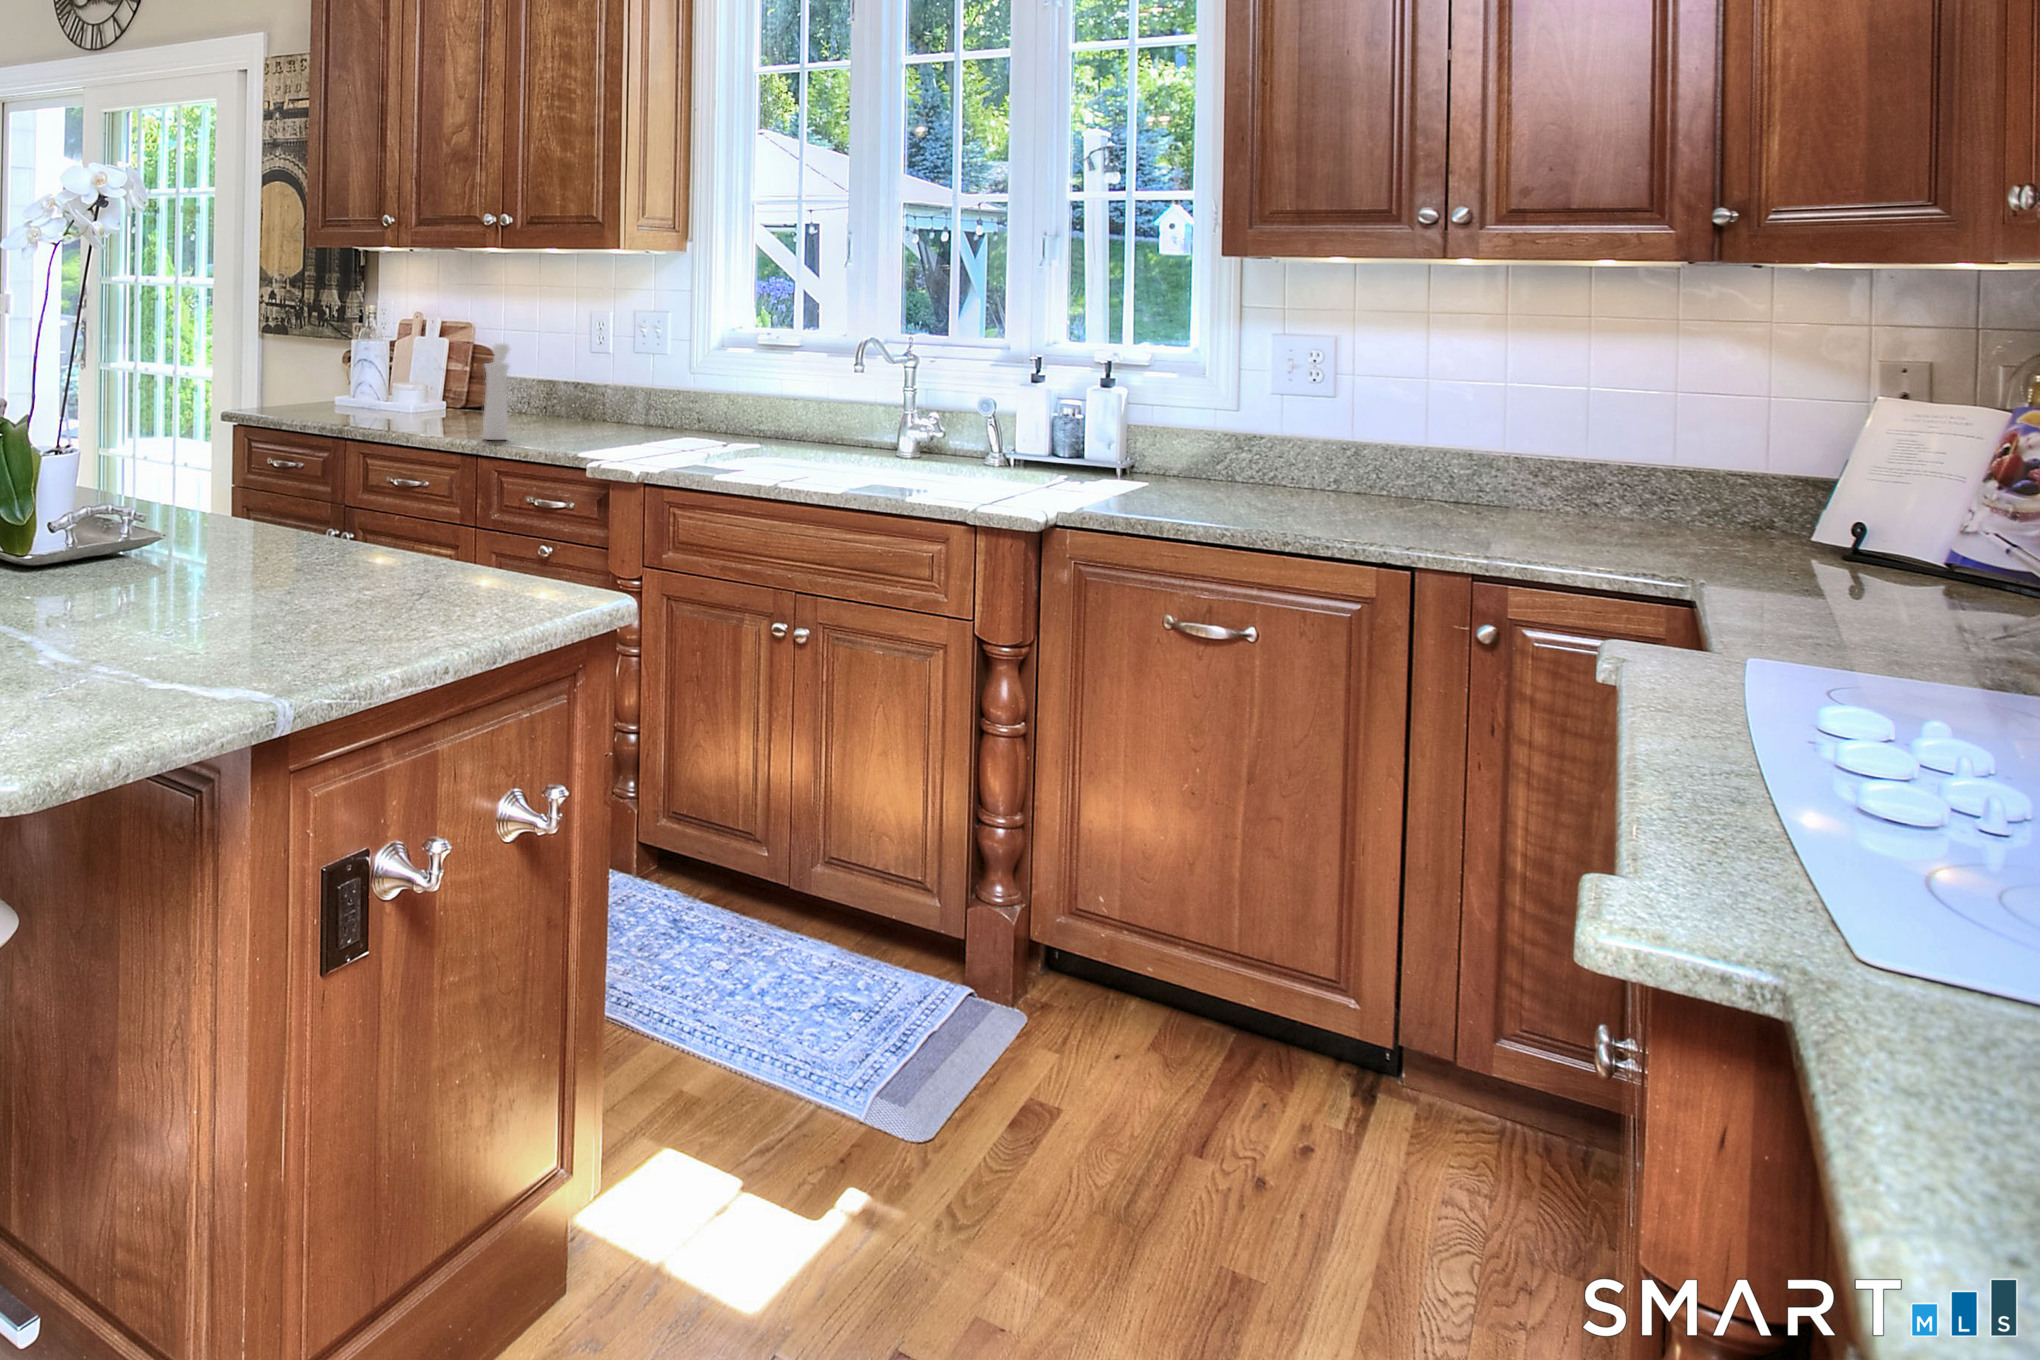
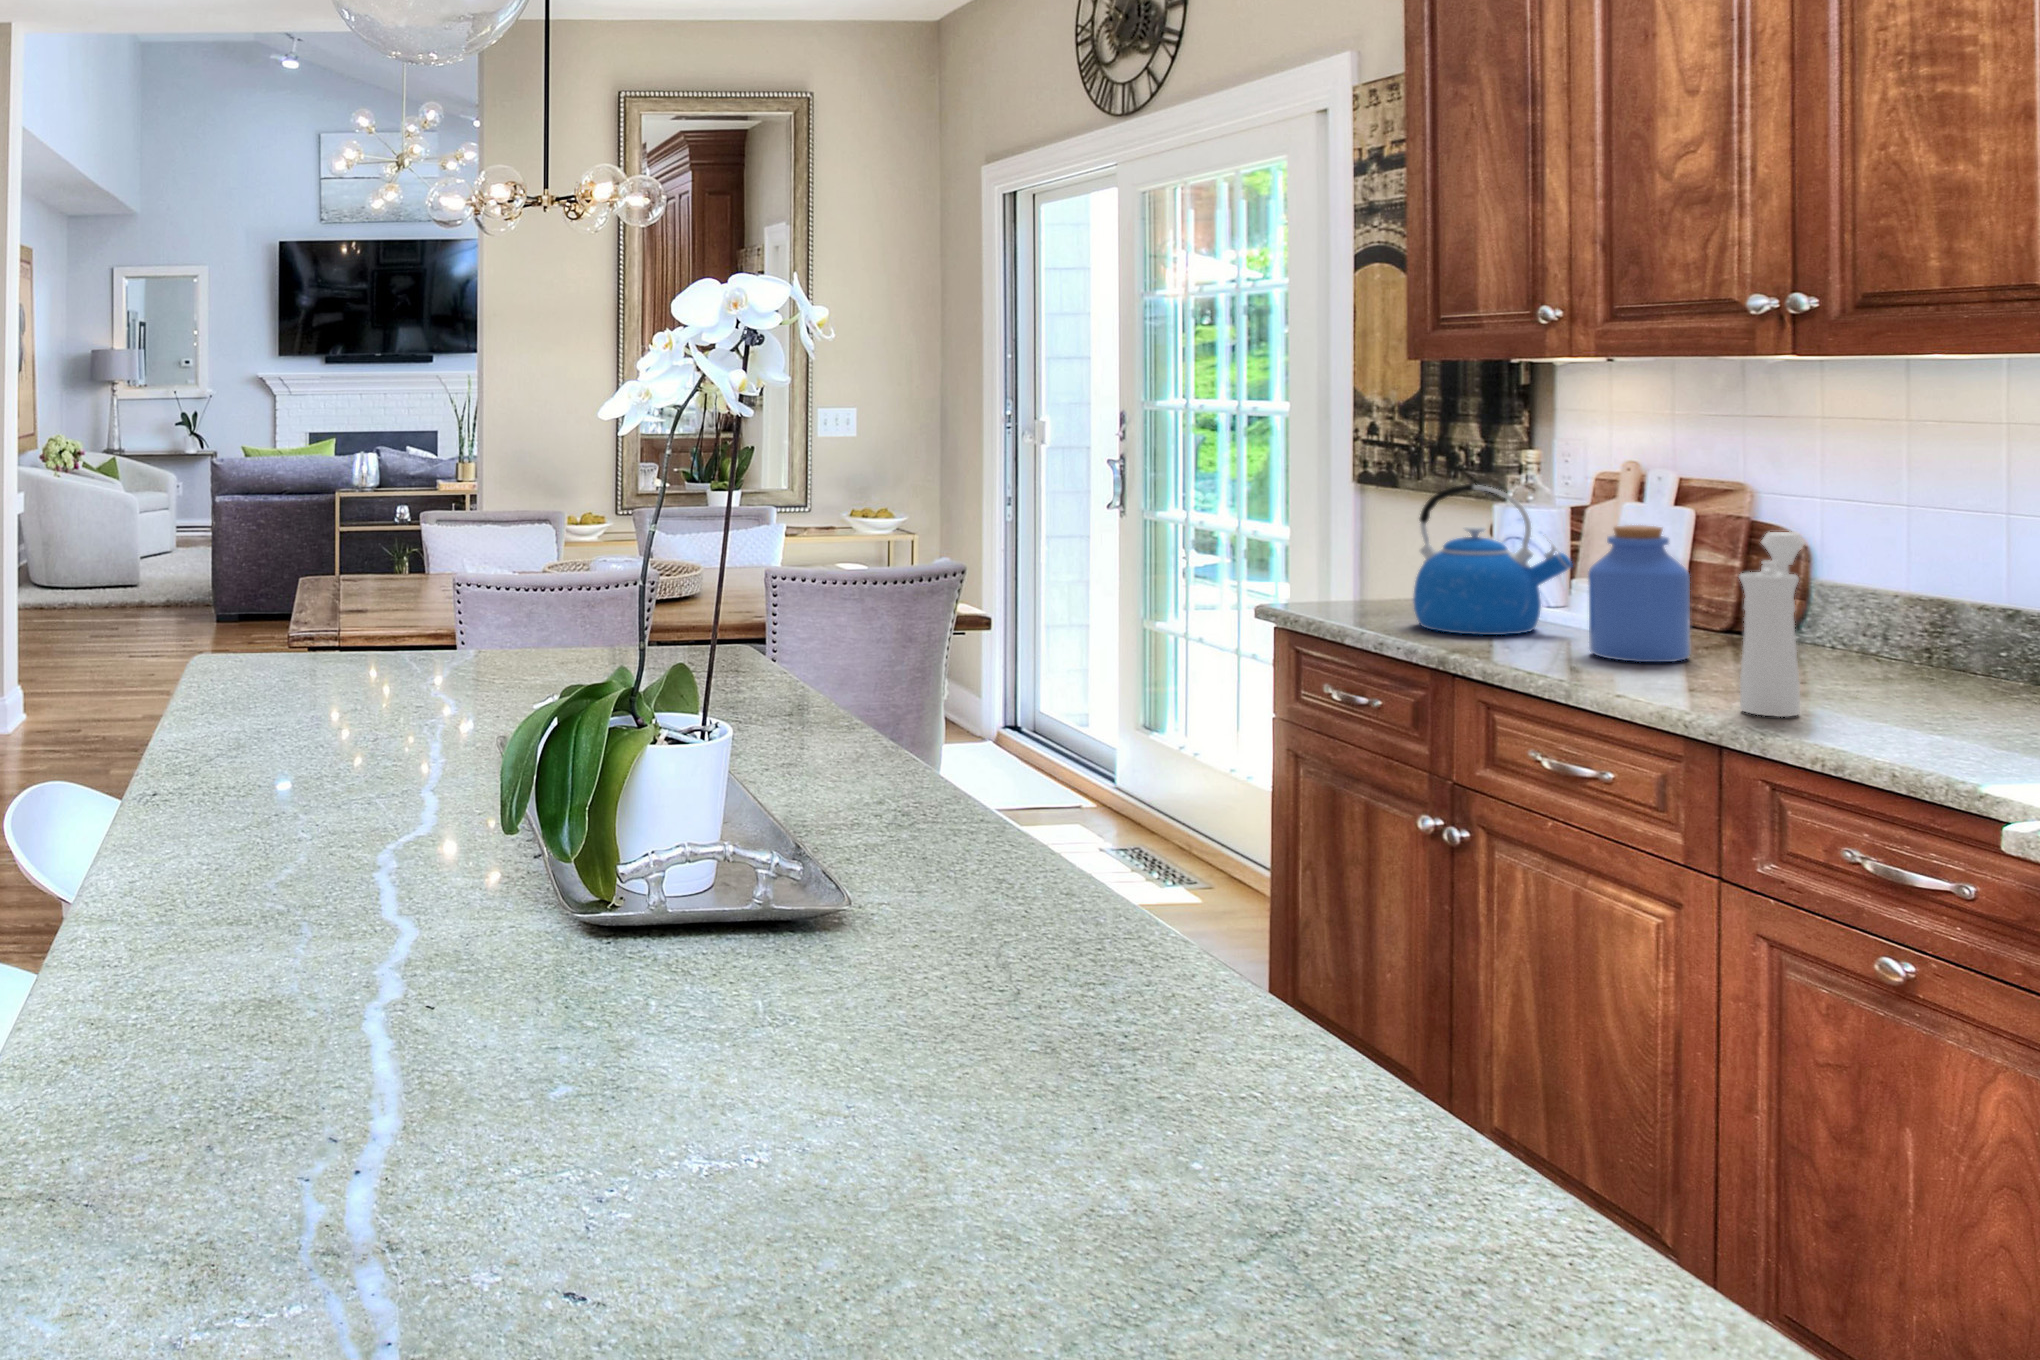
kettle: none [310,322,396,416] -> present [1413,483,1572,635]
jar: none [407,345,455,424] -> present [1588,525,1690,662]

